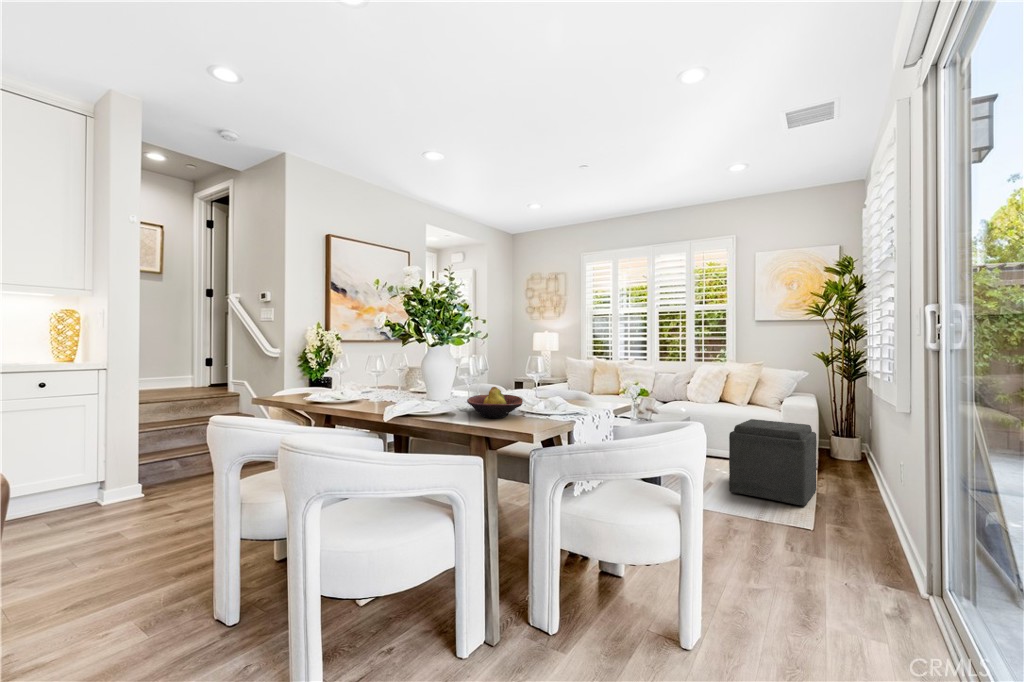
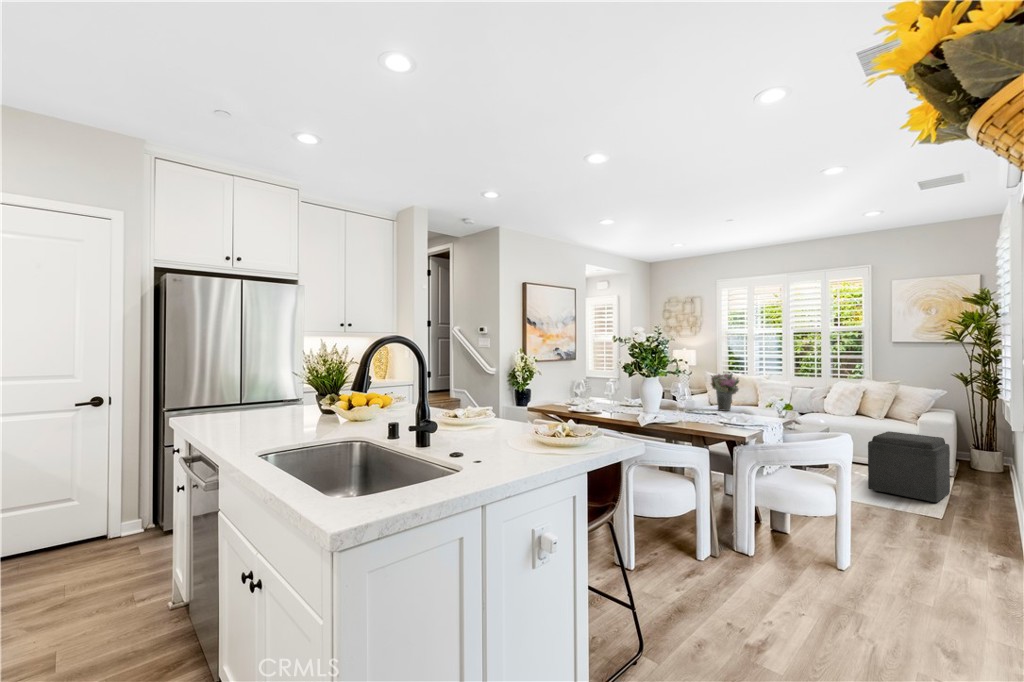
flower bouquet: none [538,345,574,396] -> present [711,373,739,411]
fruit bowl: present [467,387,523,418] -> none [681,406,722,427]

